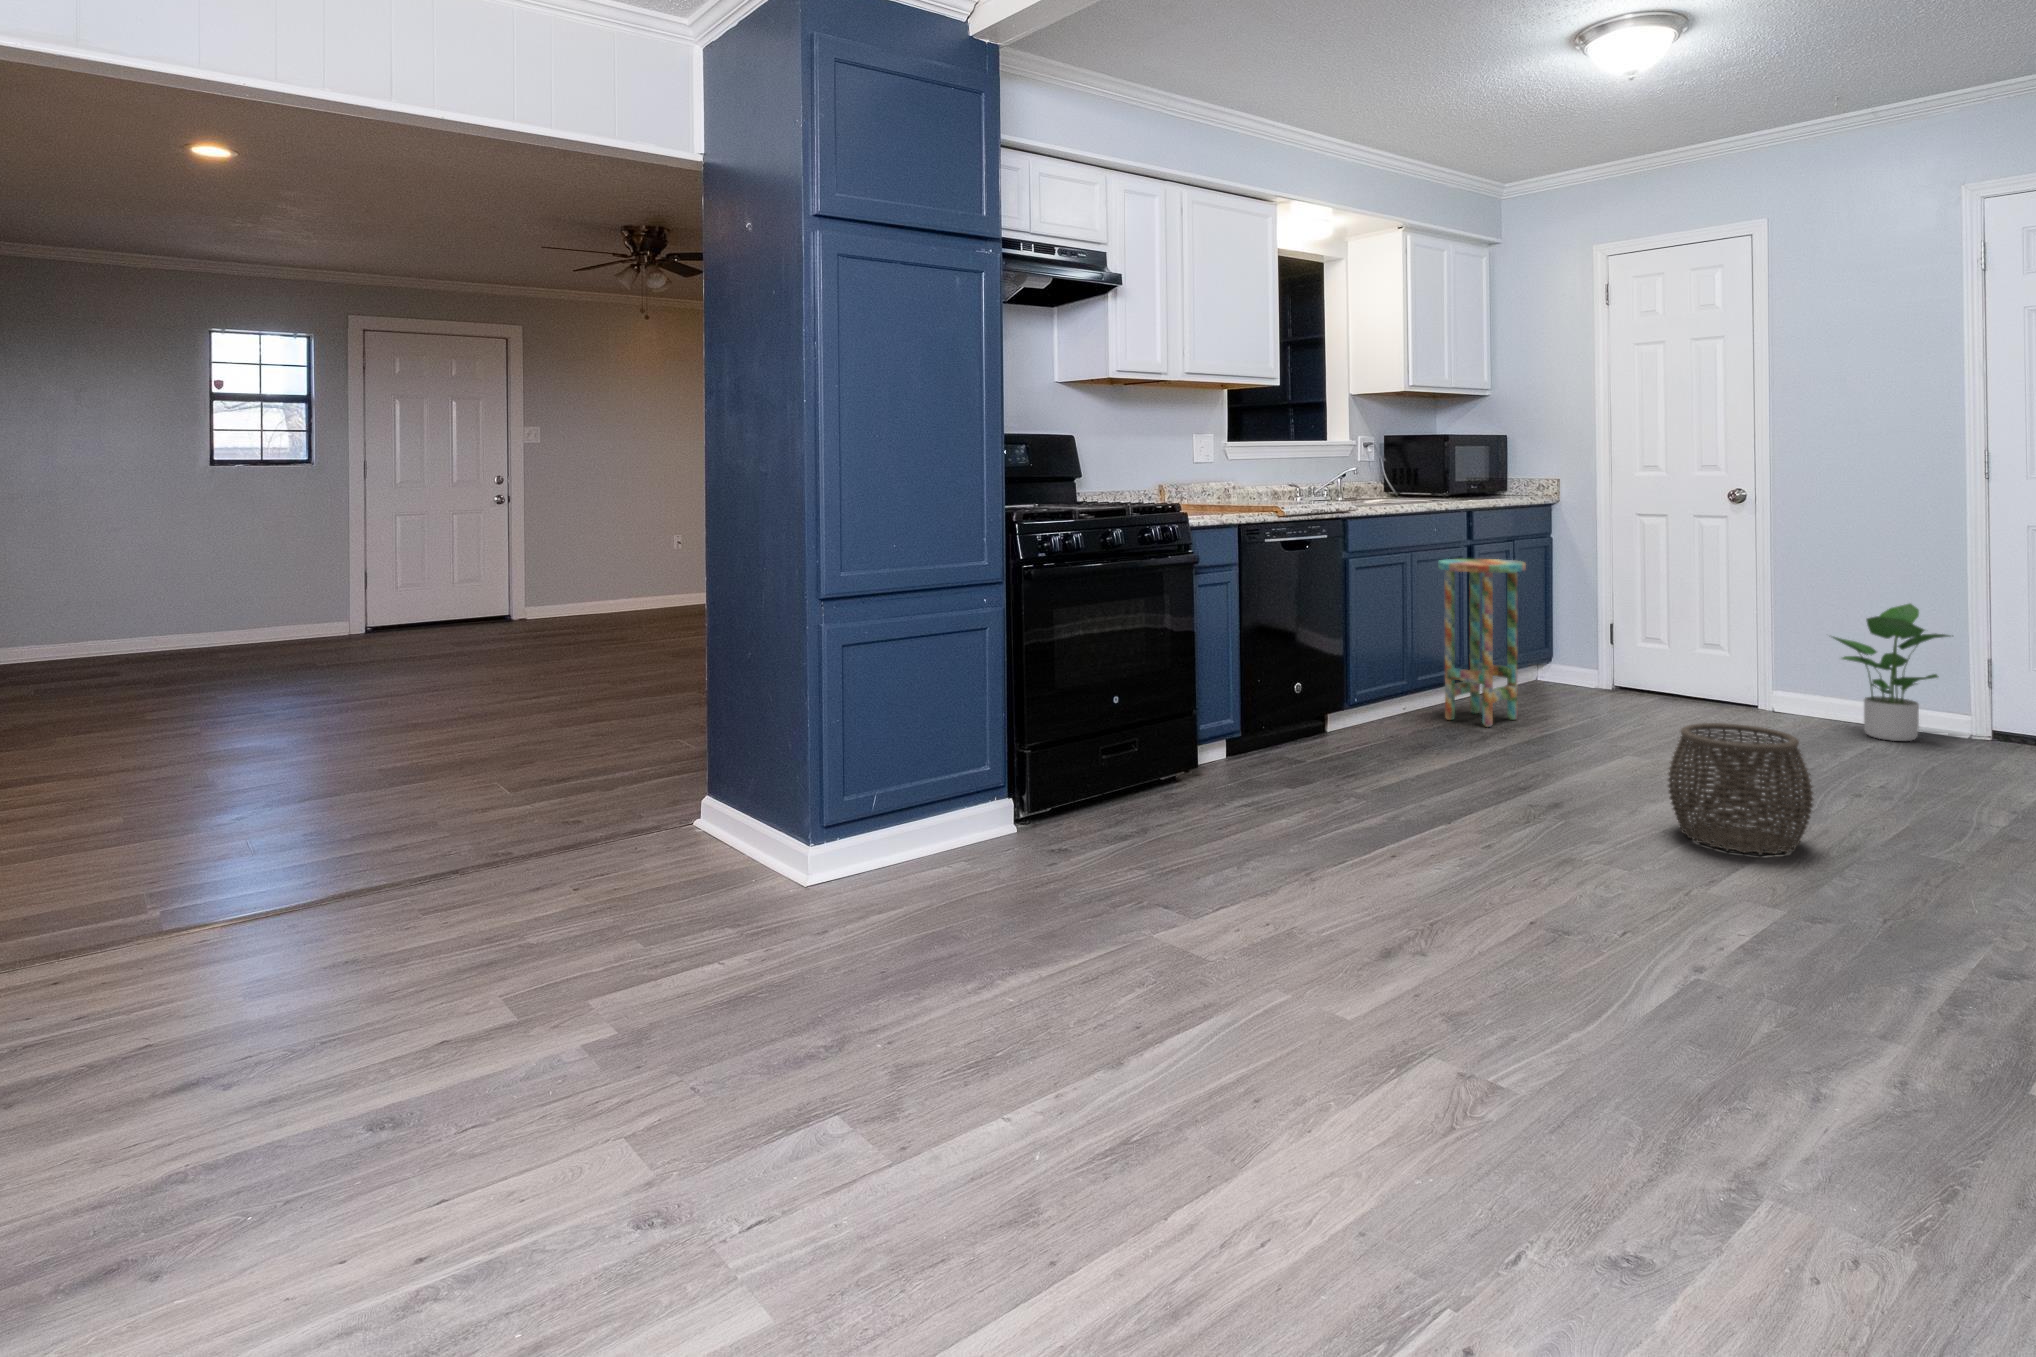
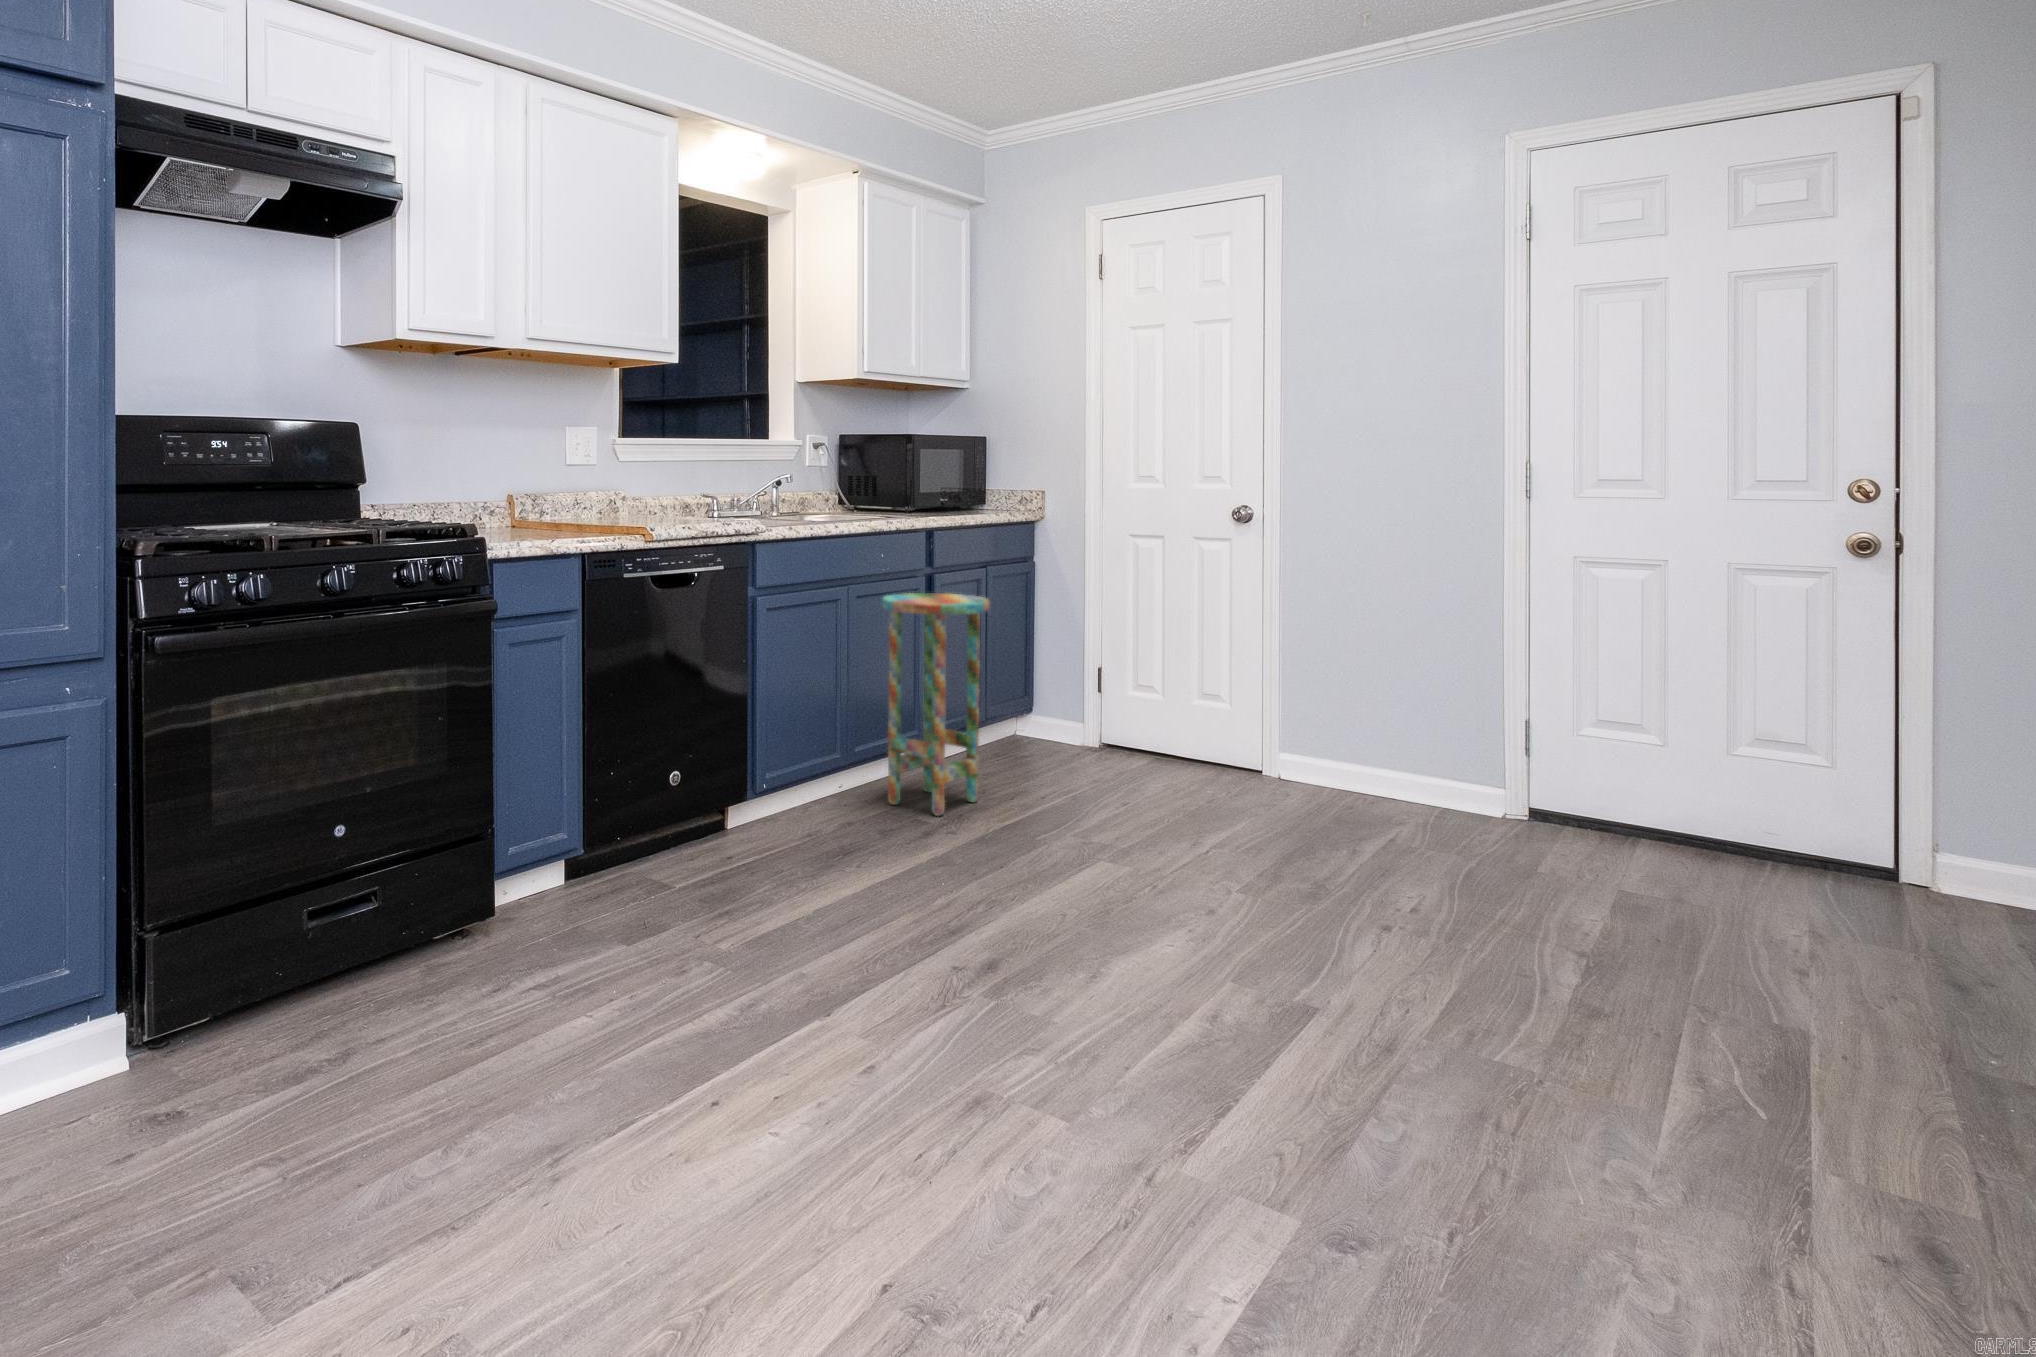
potted plant: present [1833,604,1950,741] -> none [1344,652,1492,827]
woven basket: present [1668,723,1813,854] -> none [1138,855,1339,1071]

